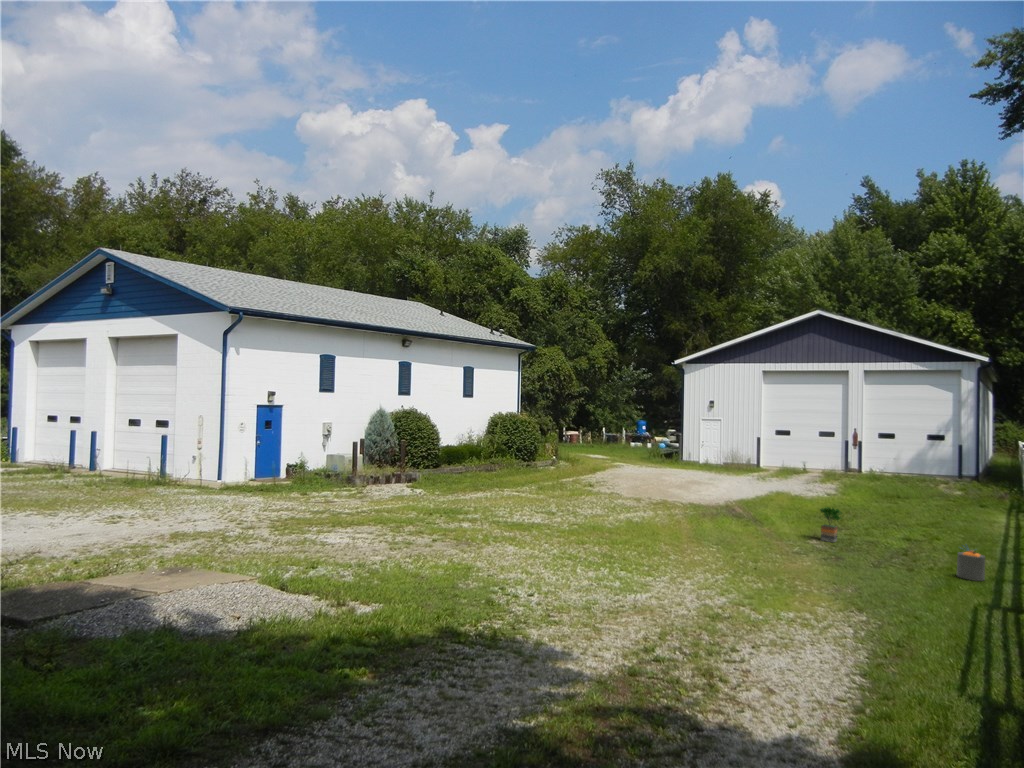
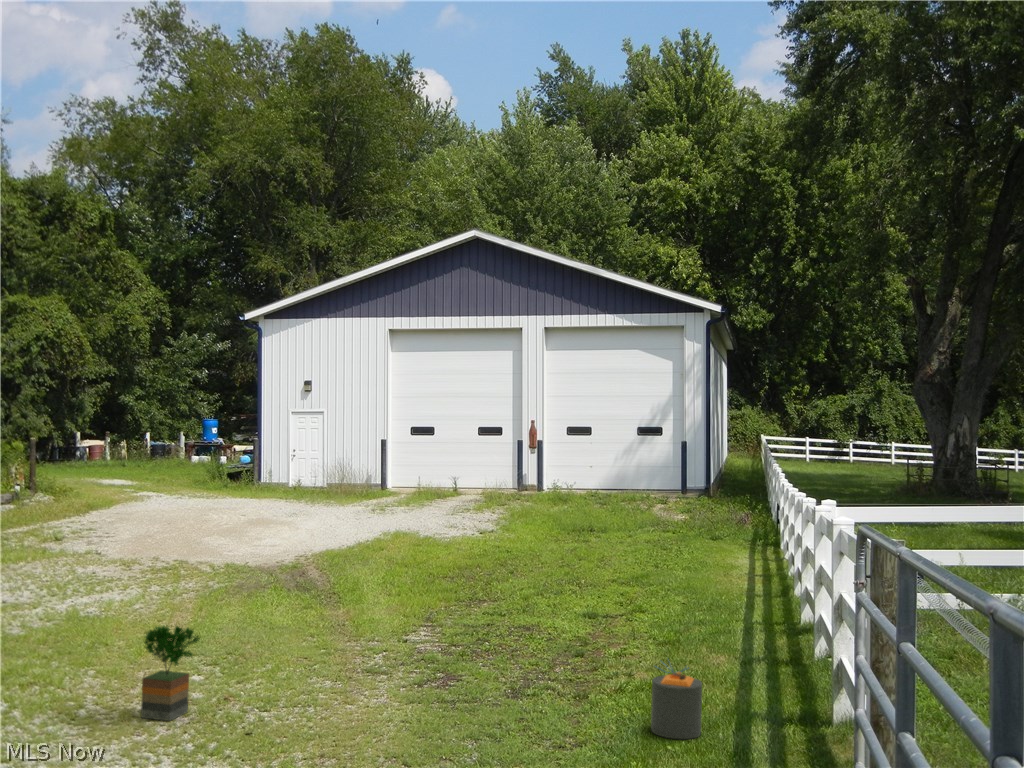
potted tree: present [820,507,842,542] -> present [141,626,200,721]

